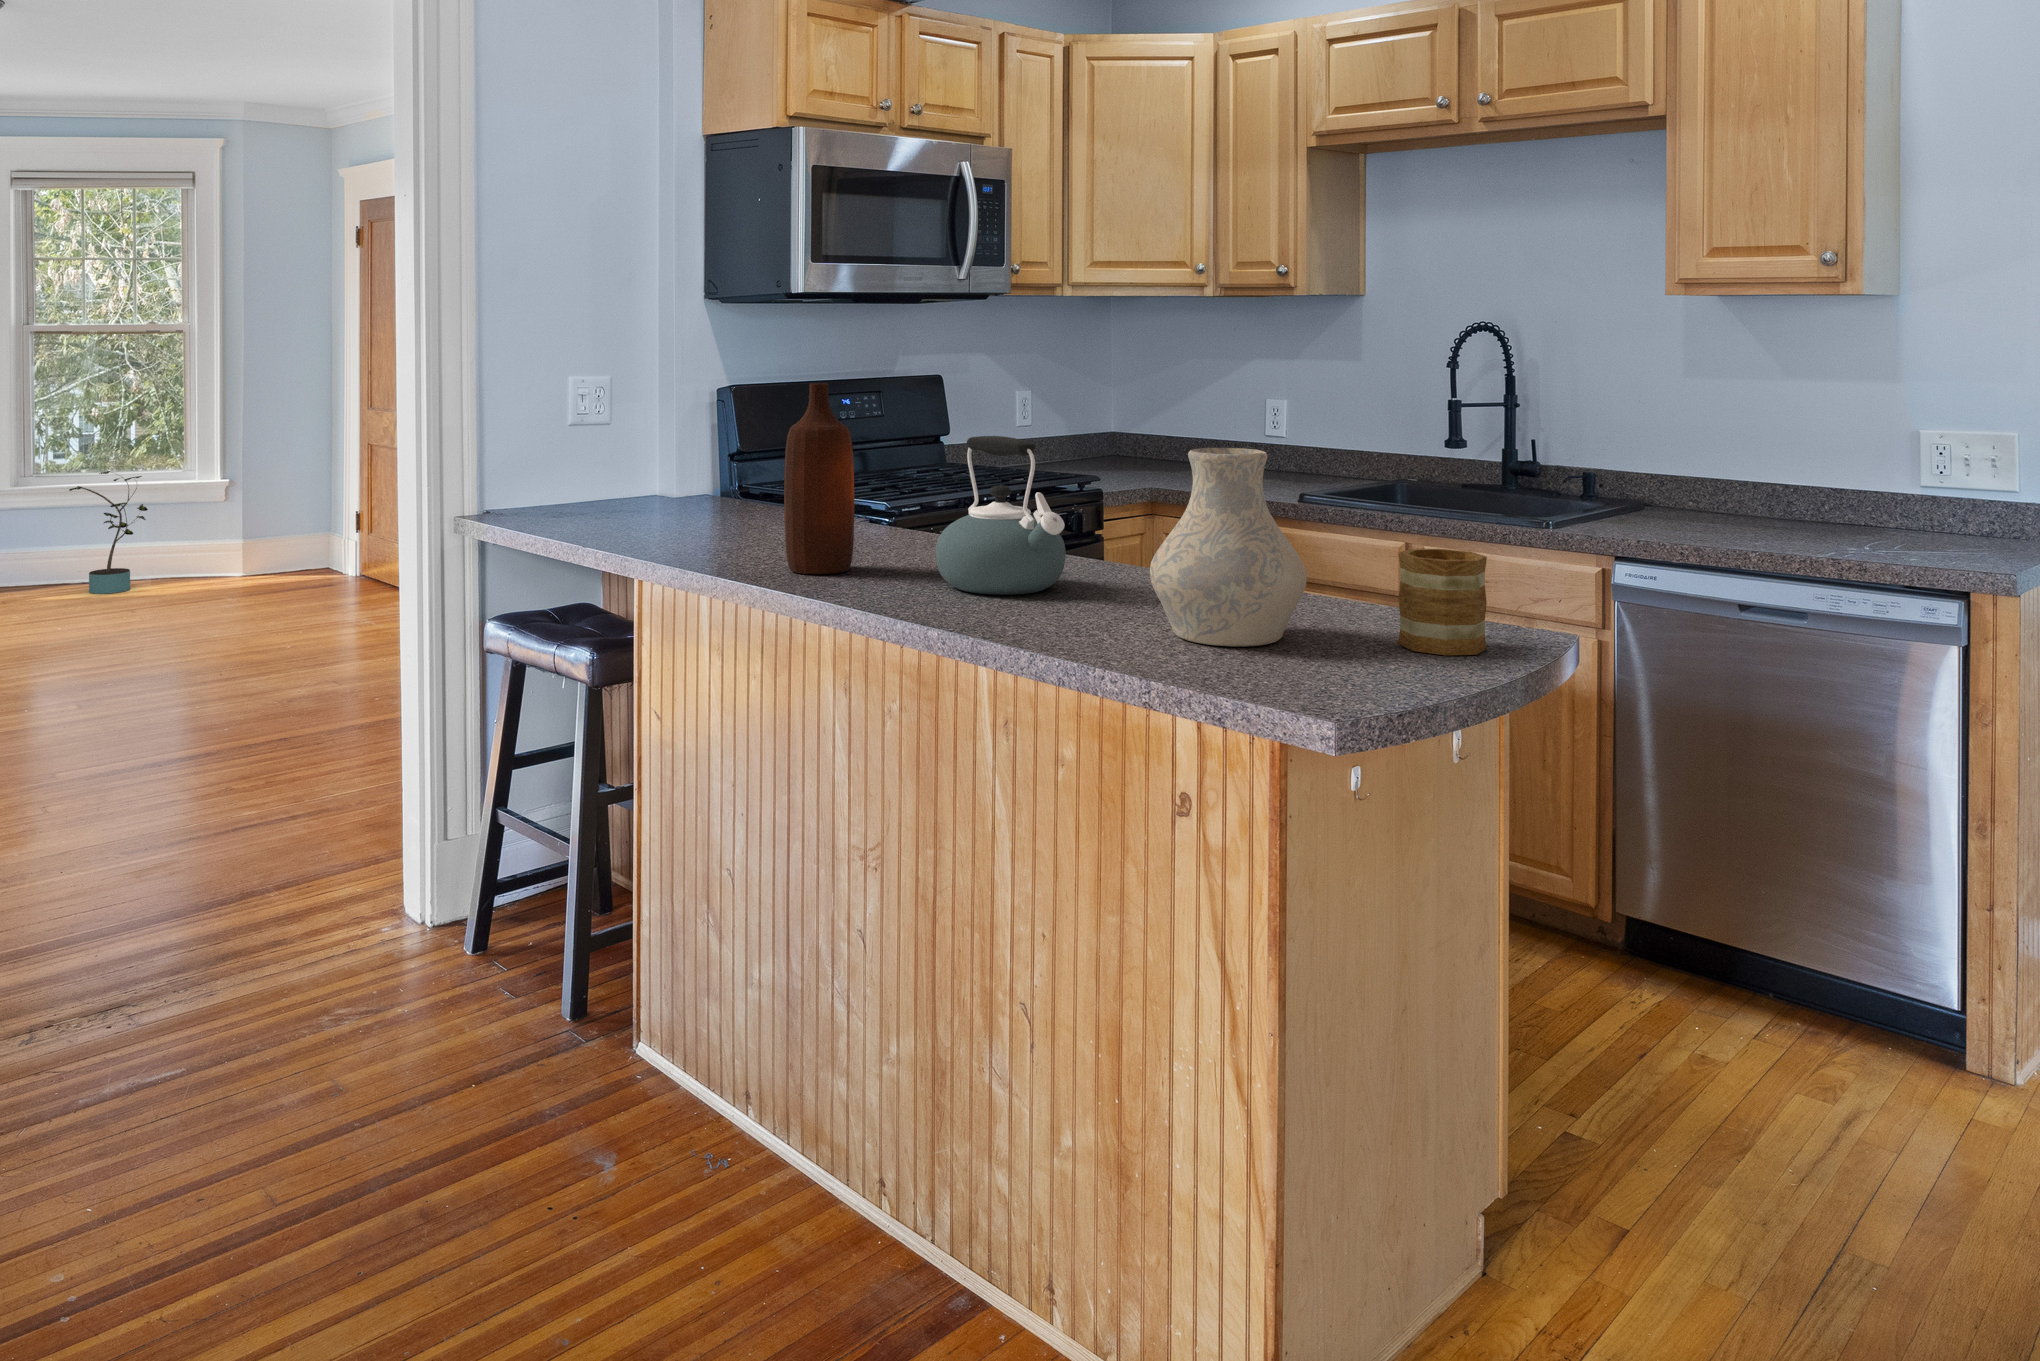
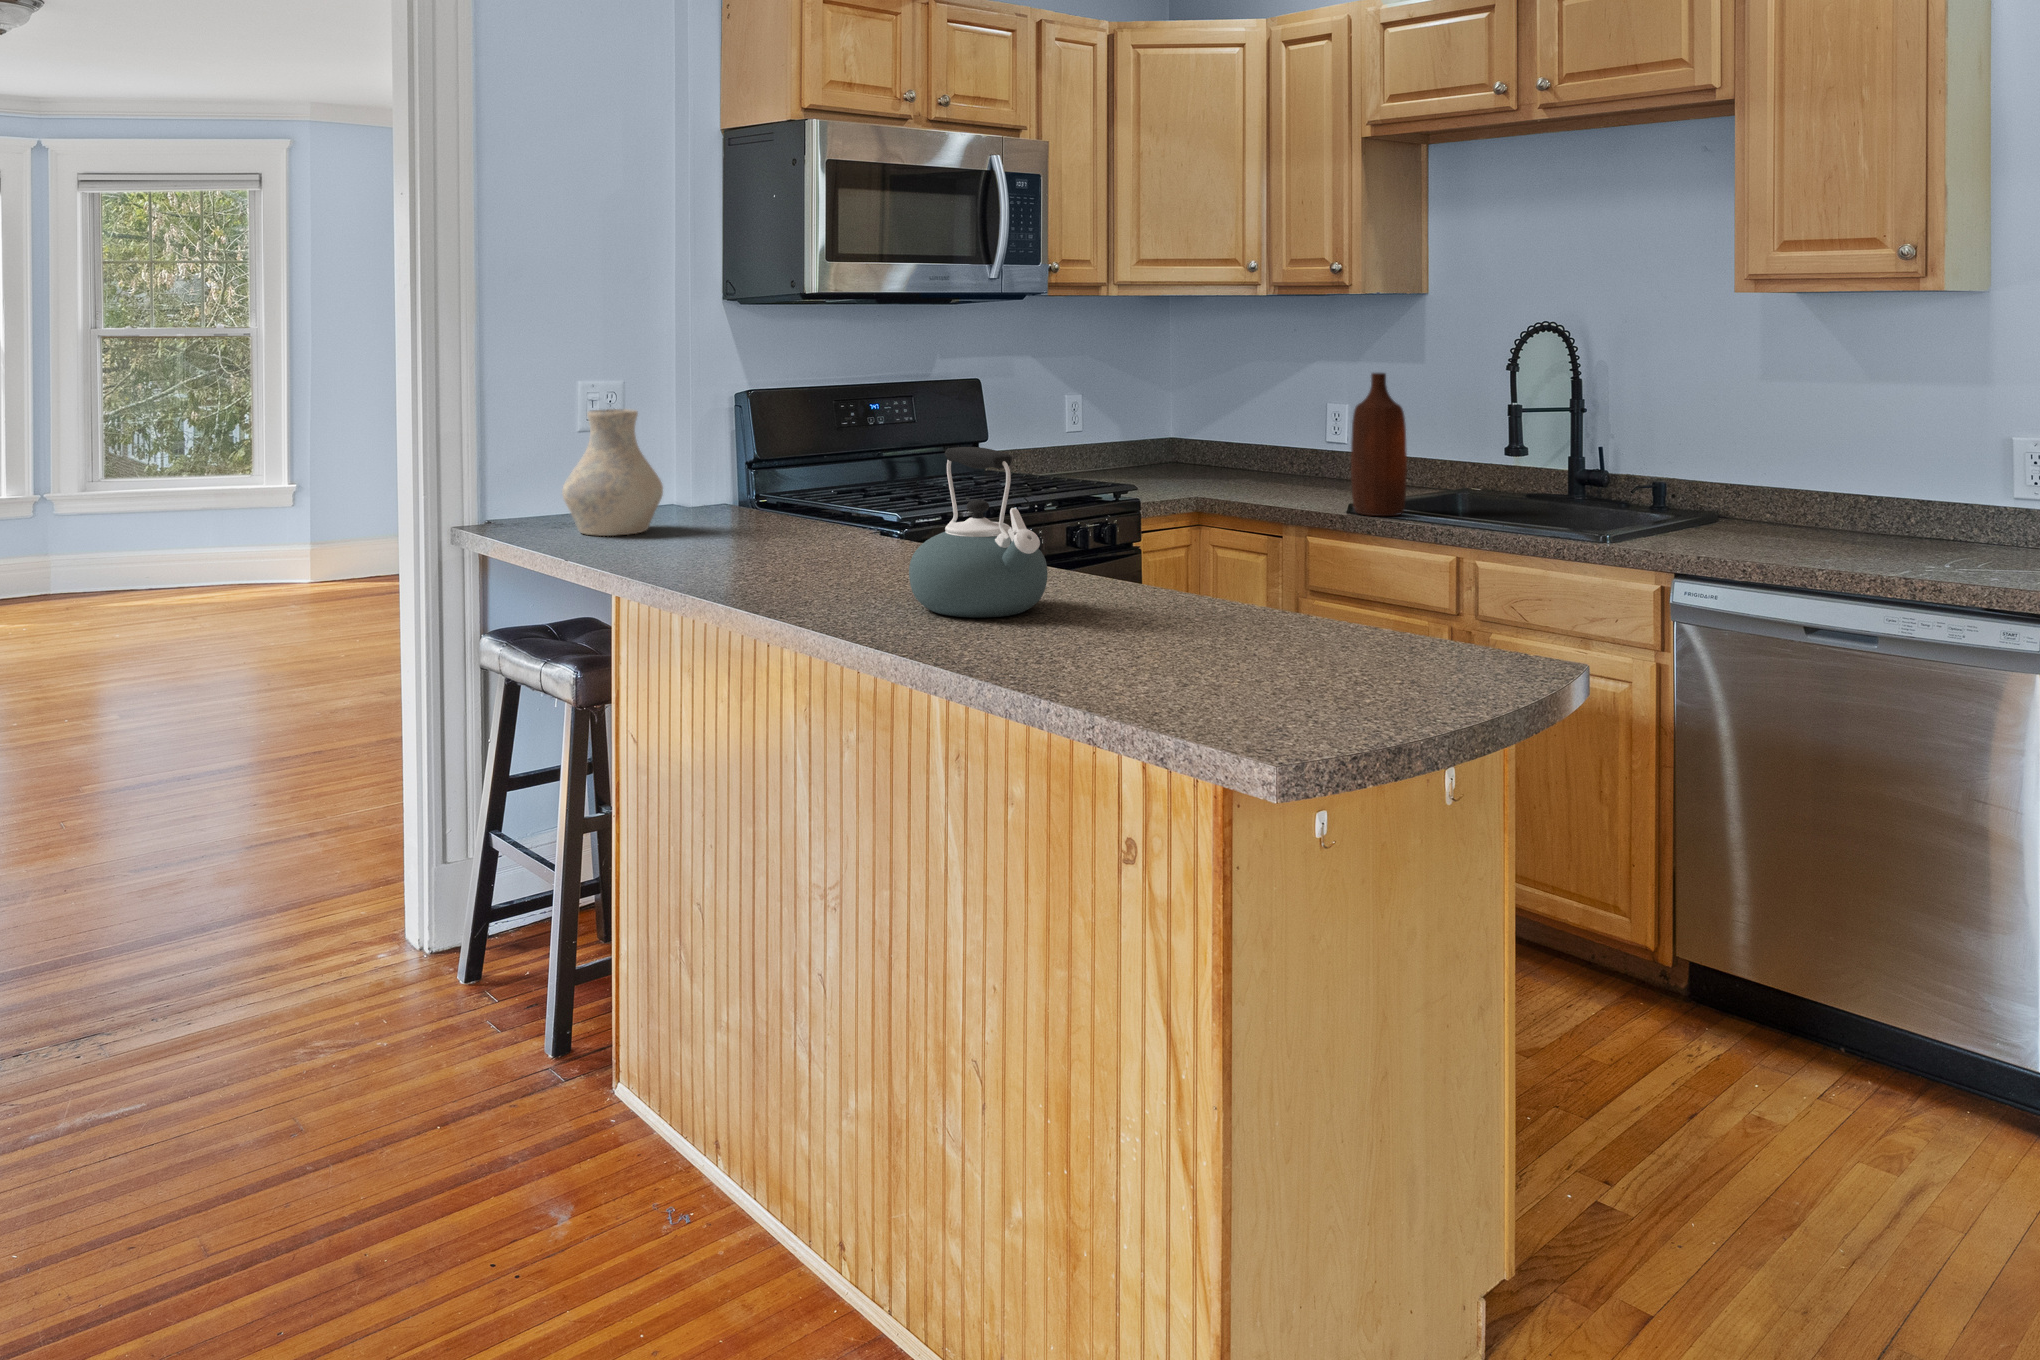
bottle: present [784,383,854,574] -> present [1351,373,1407,516]
vase: present [1150,448,1307,646] -> present [562,409,663,536]
potted plant: present [69,471,148,594] -> none [116,475,197,602]
mug: present [1398,549,1487,655] -> none [1378,572,1473,689]

